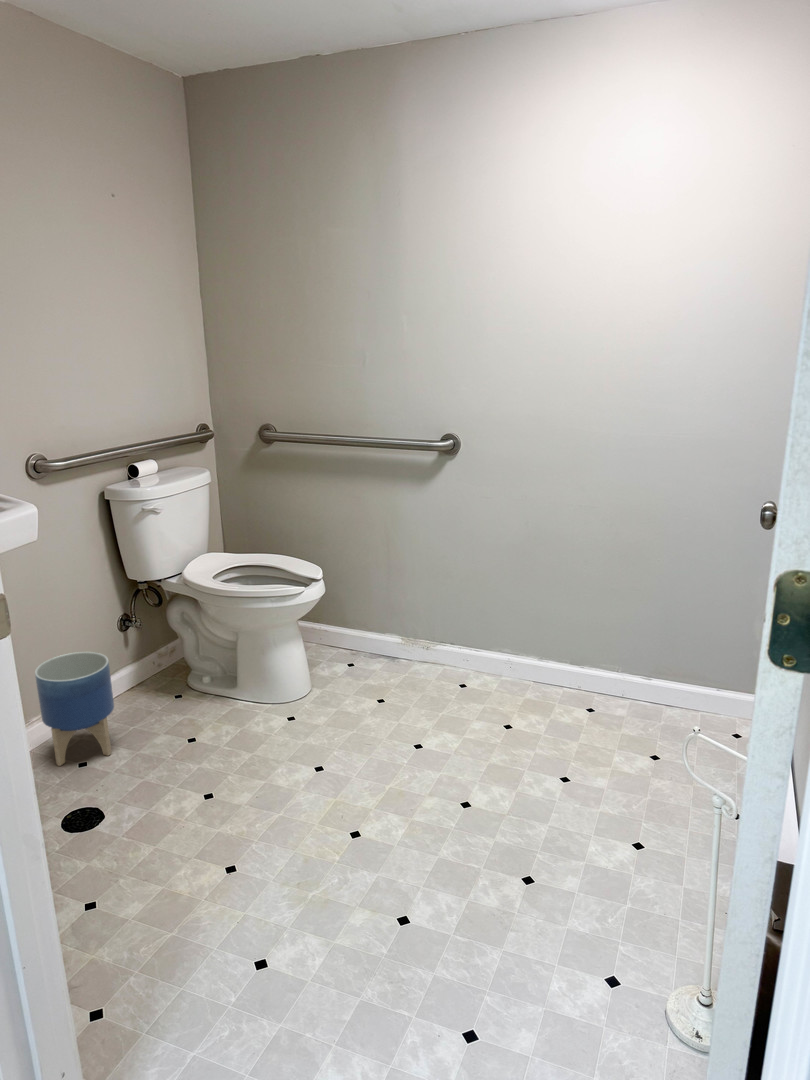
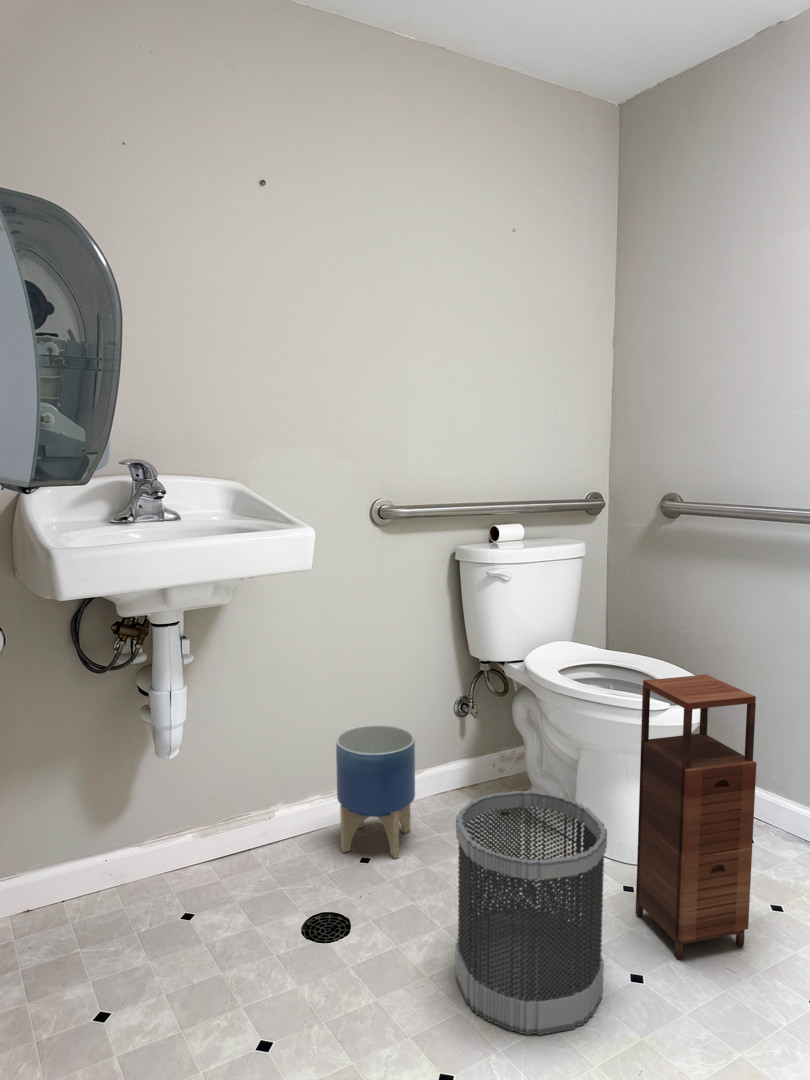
storage cabinet: none [293,563,372,748] -> present [636,675,756,959]
wastebasket: none [190,667,301,824] -> present [456,791,607,1035]

